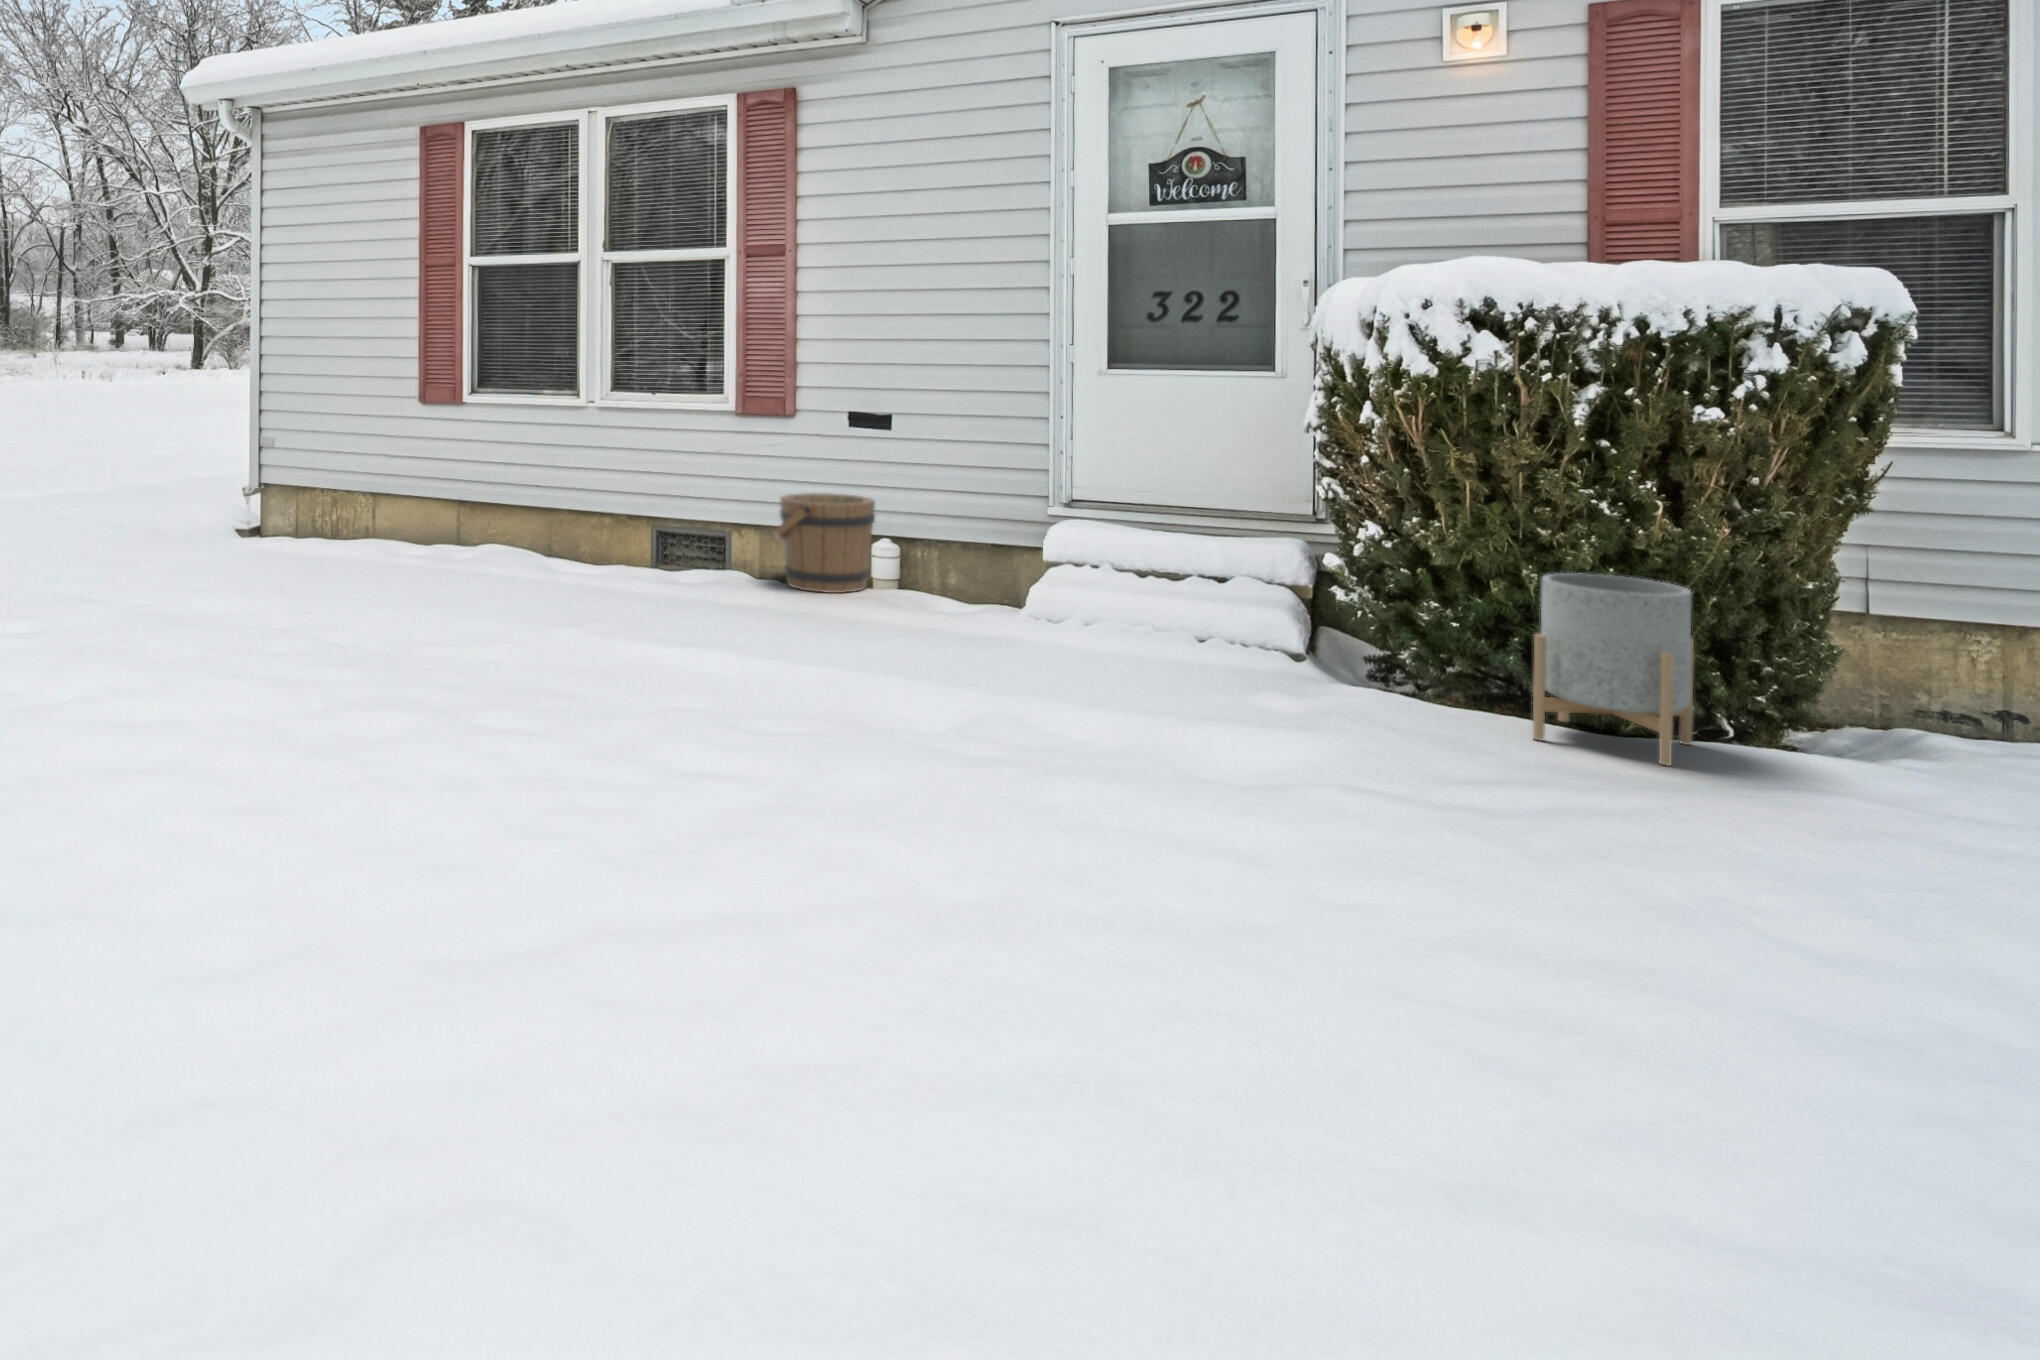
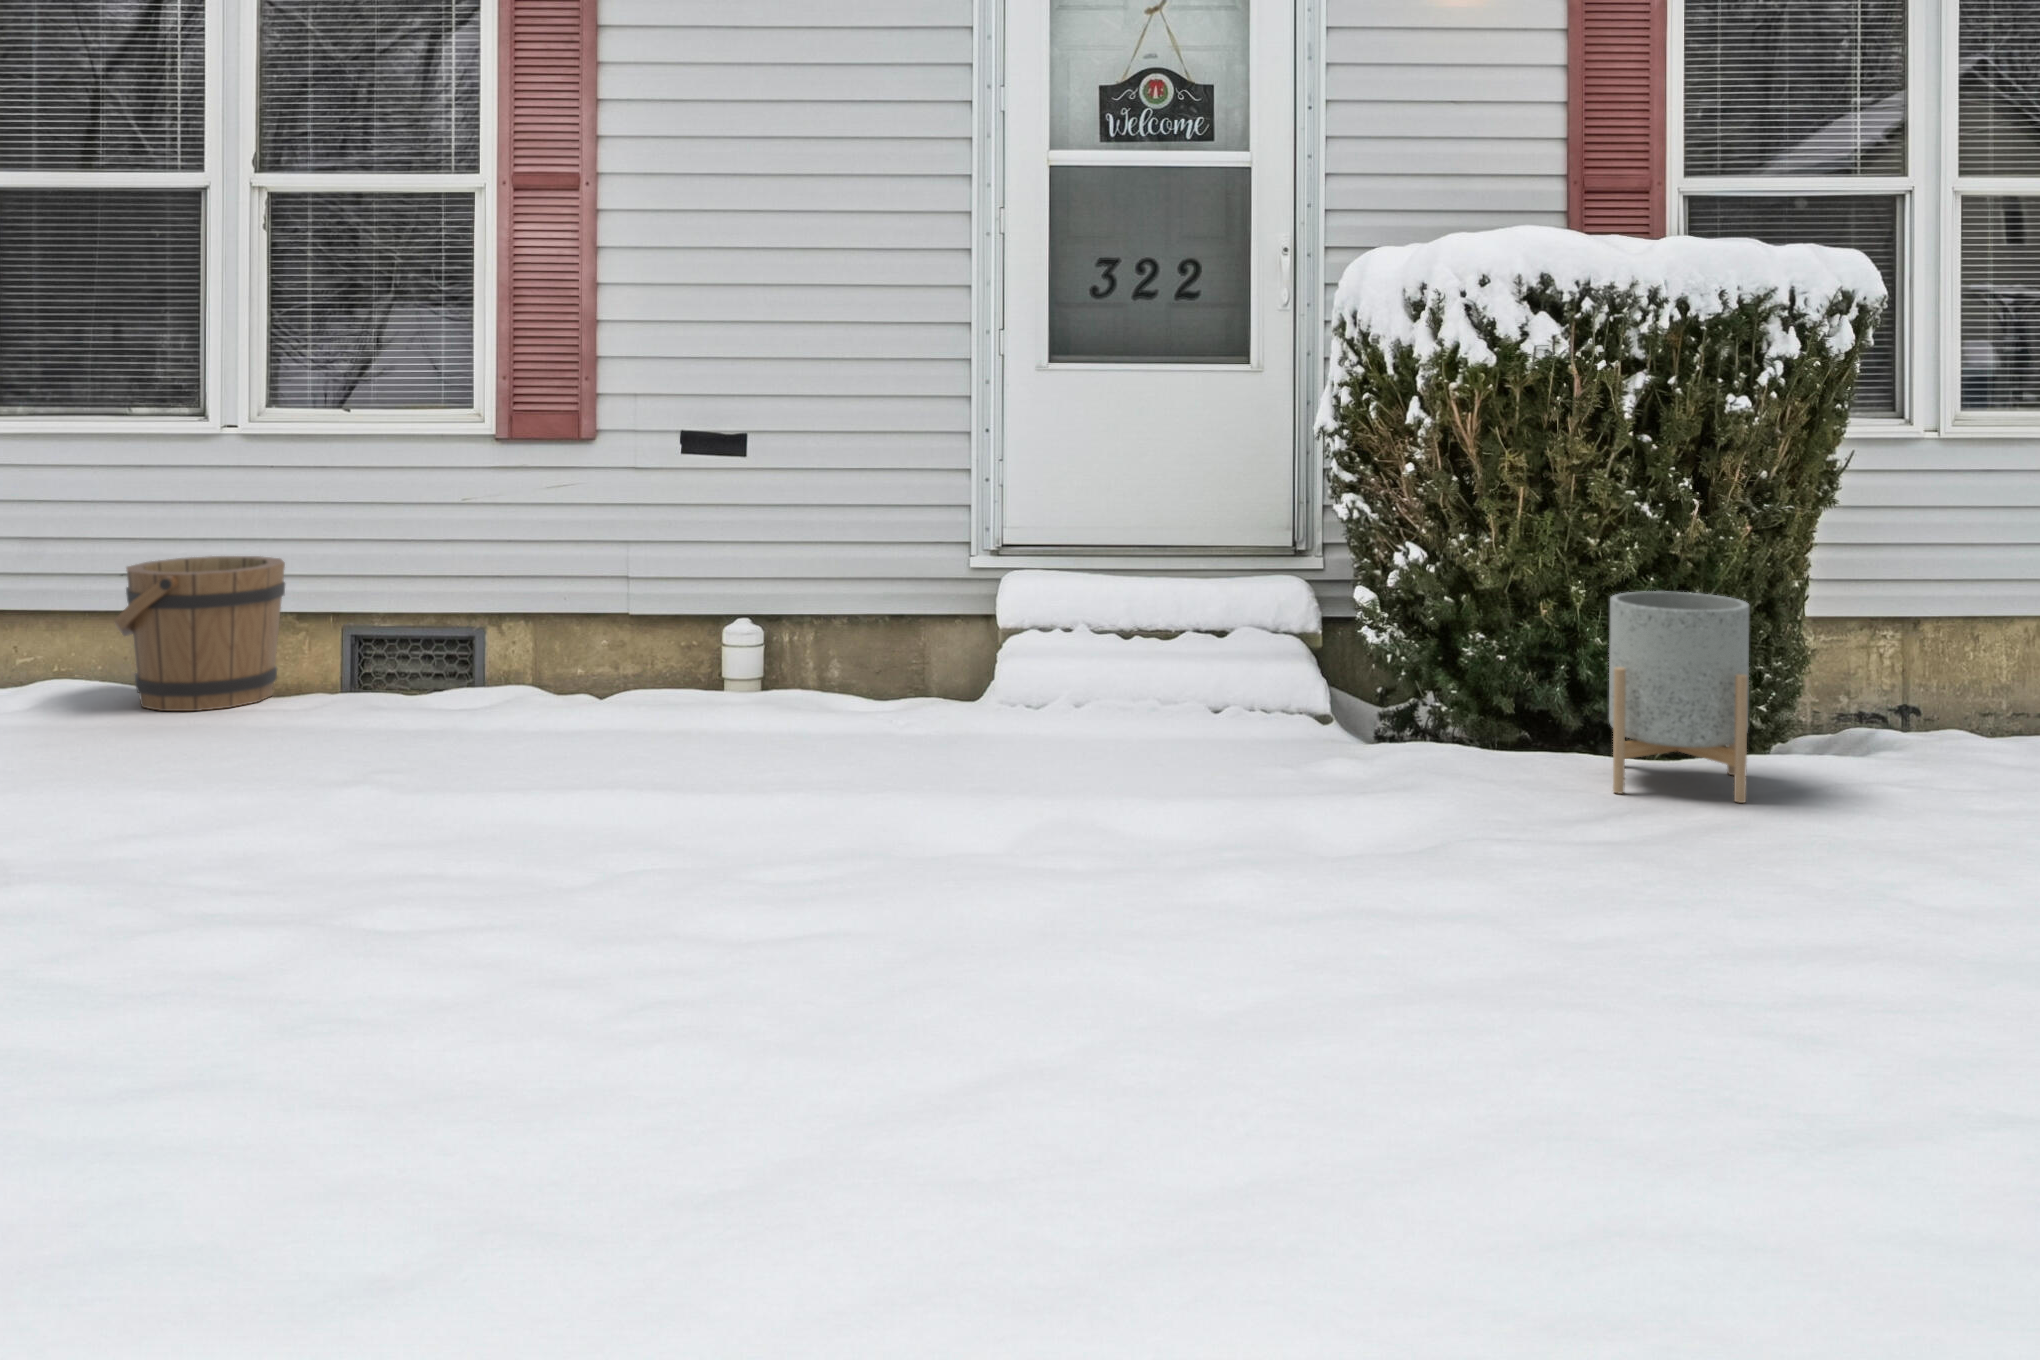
bucket: present [774,493,875,593] -> present [114,556,285,711]

